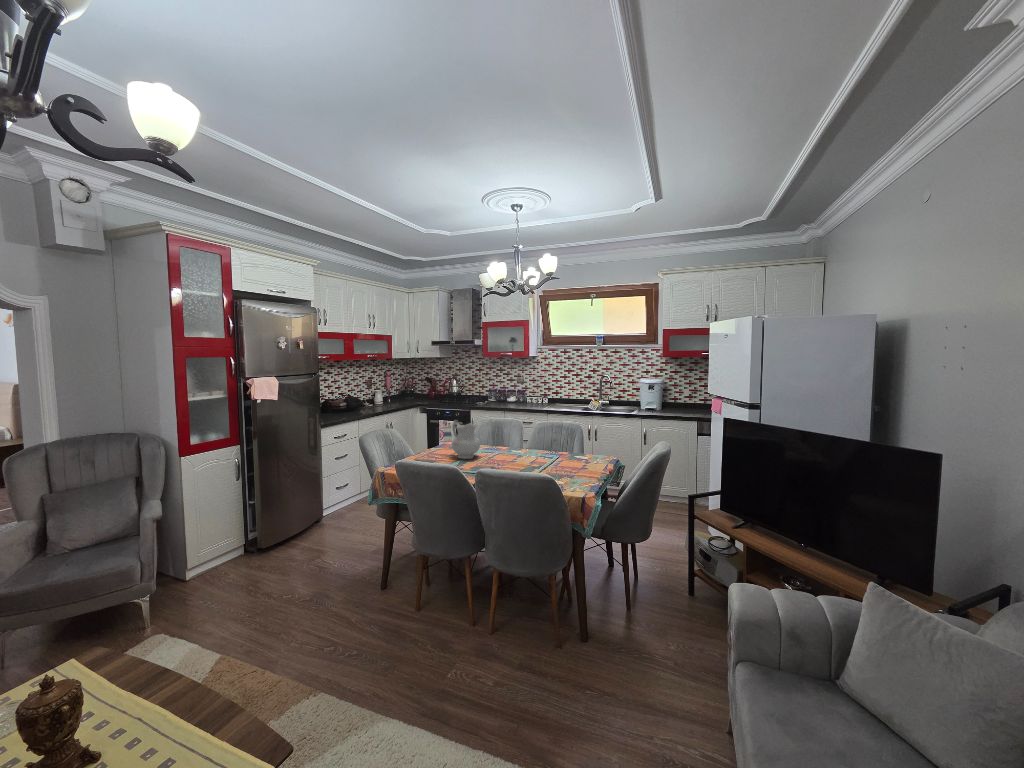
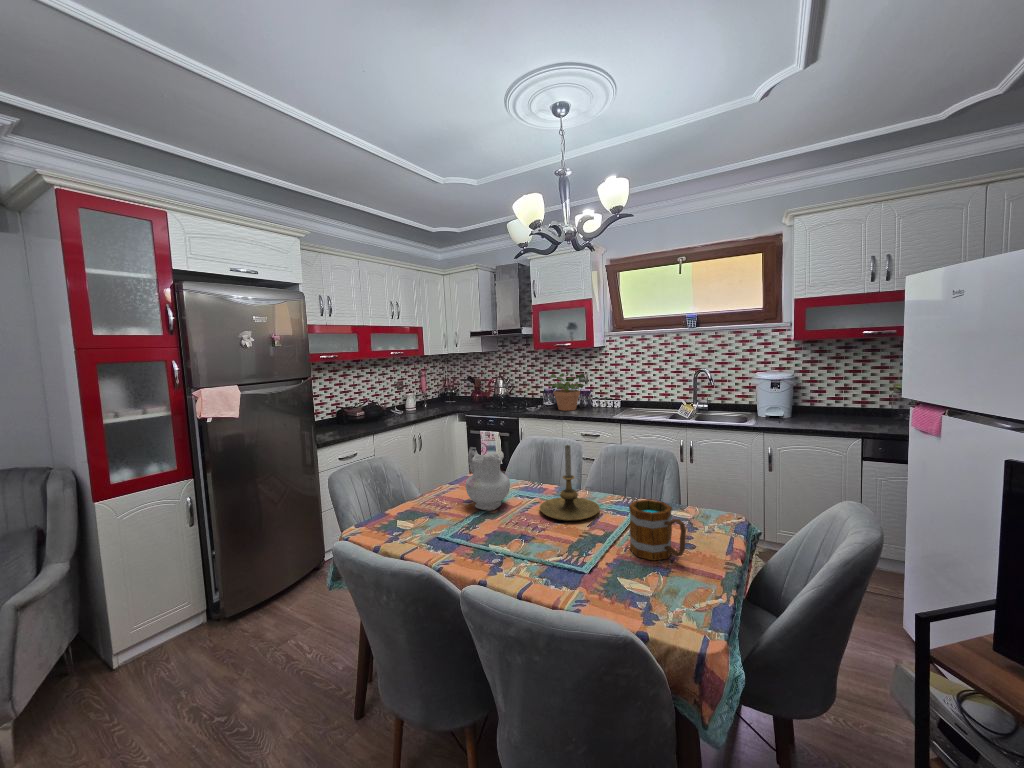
potted plant: none [493,376,525,404] -> present [548,373,587,411]
candle holder: none [500,417,537,462] -> present [539,445,600,521]
mug: none [554,445,584,475] -> present [629,500,686,560]

